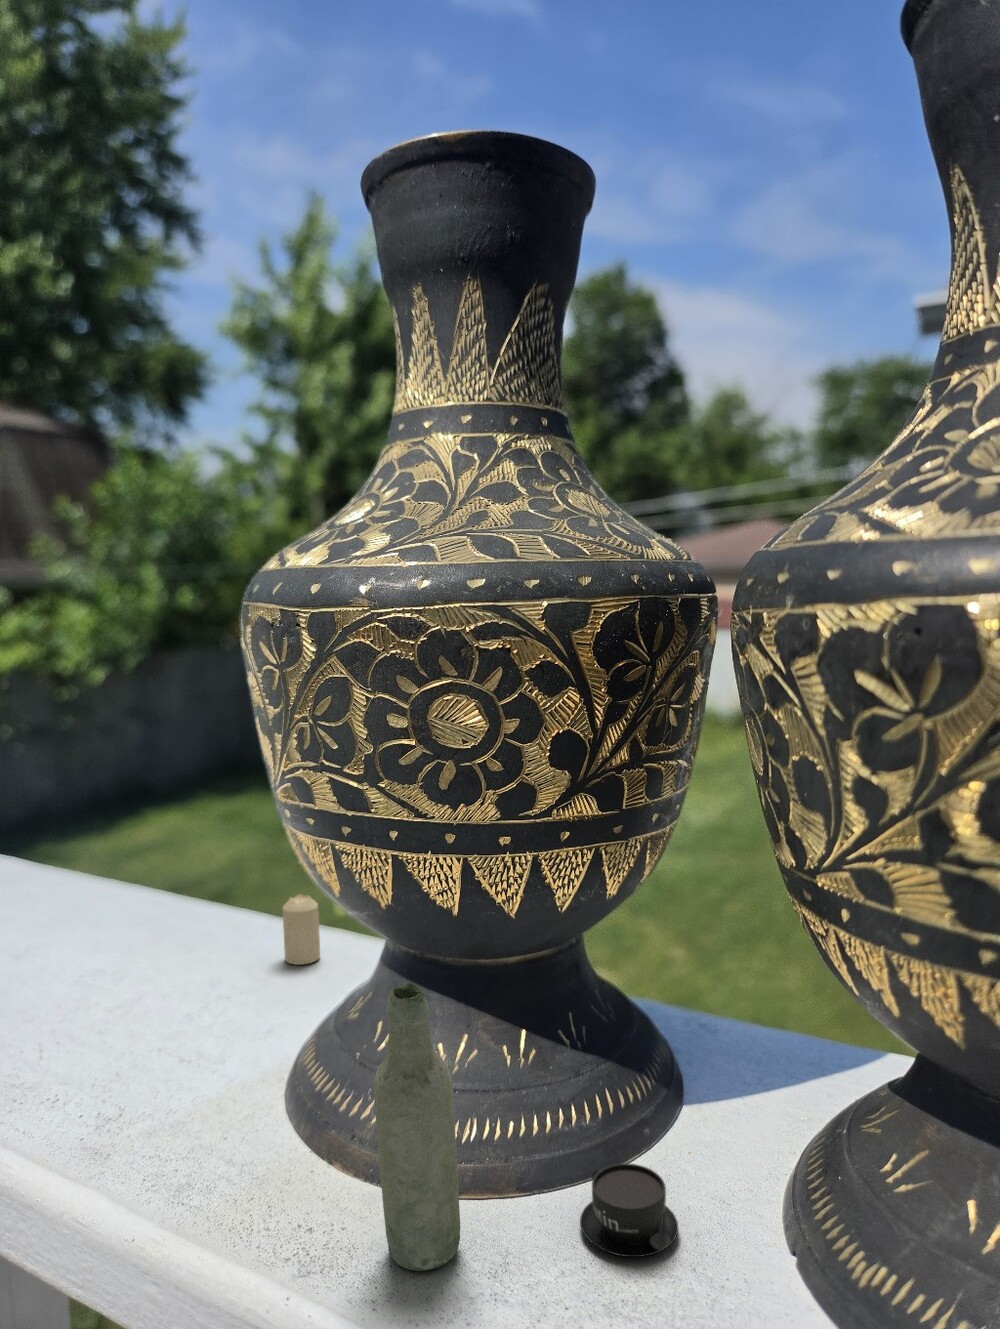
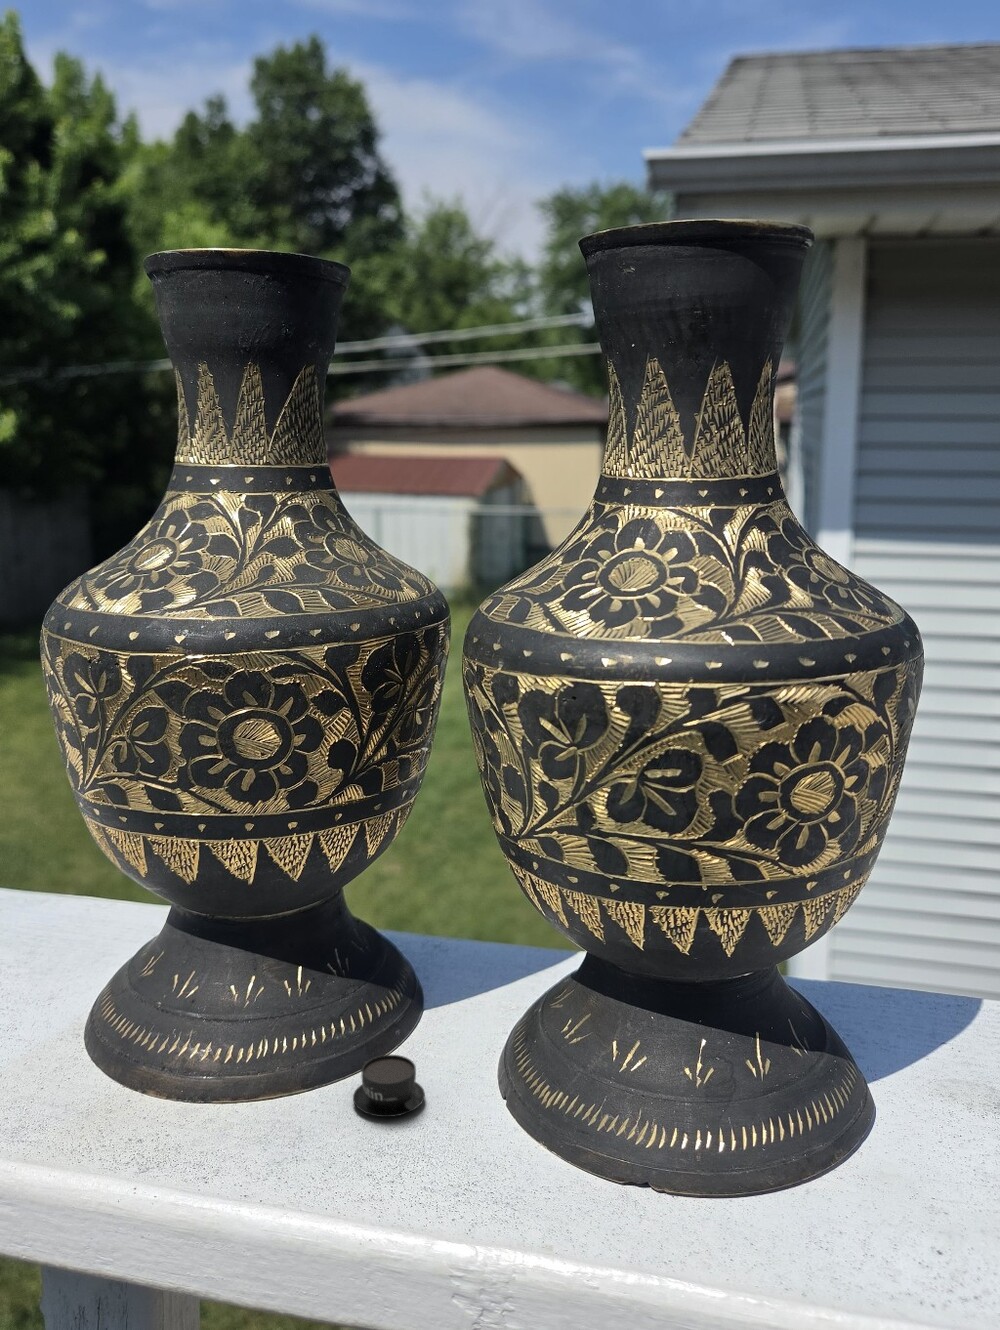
candle: present [282,894,320,965] -> none [54,867,91,931]
bottle: present [374,983,460,1271] -> none [198,936,265,1145]

